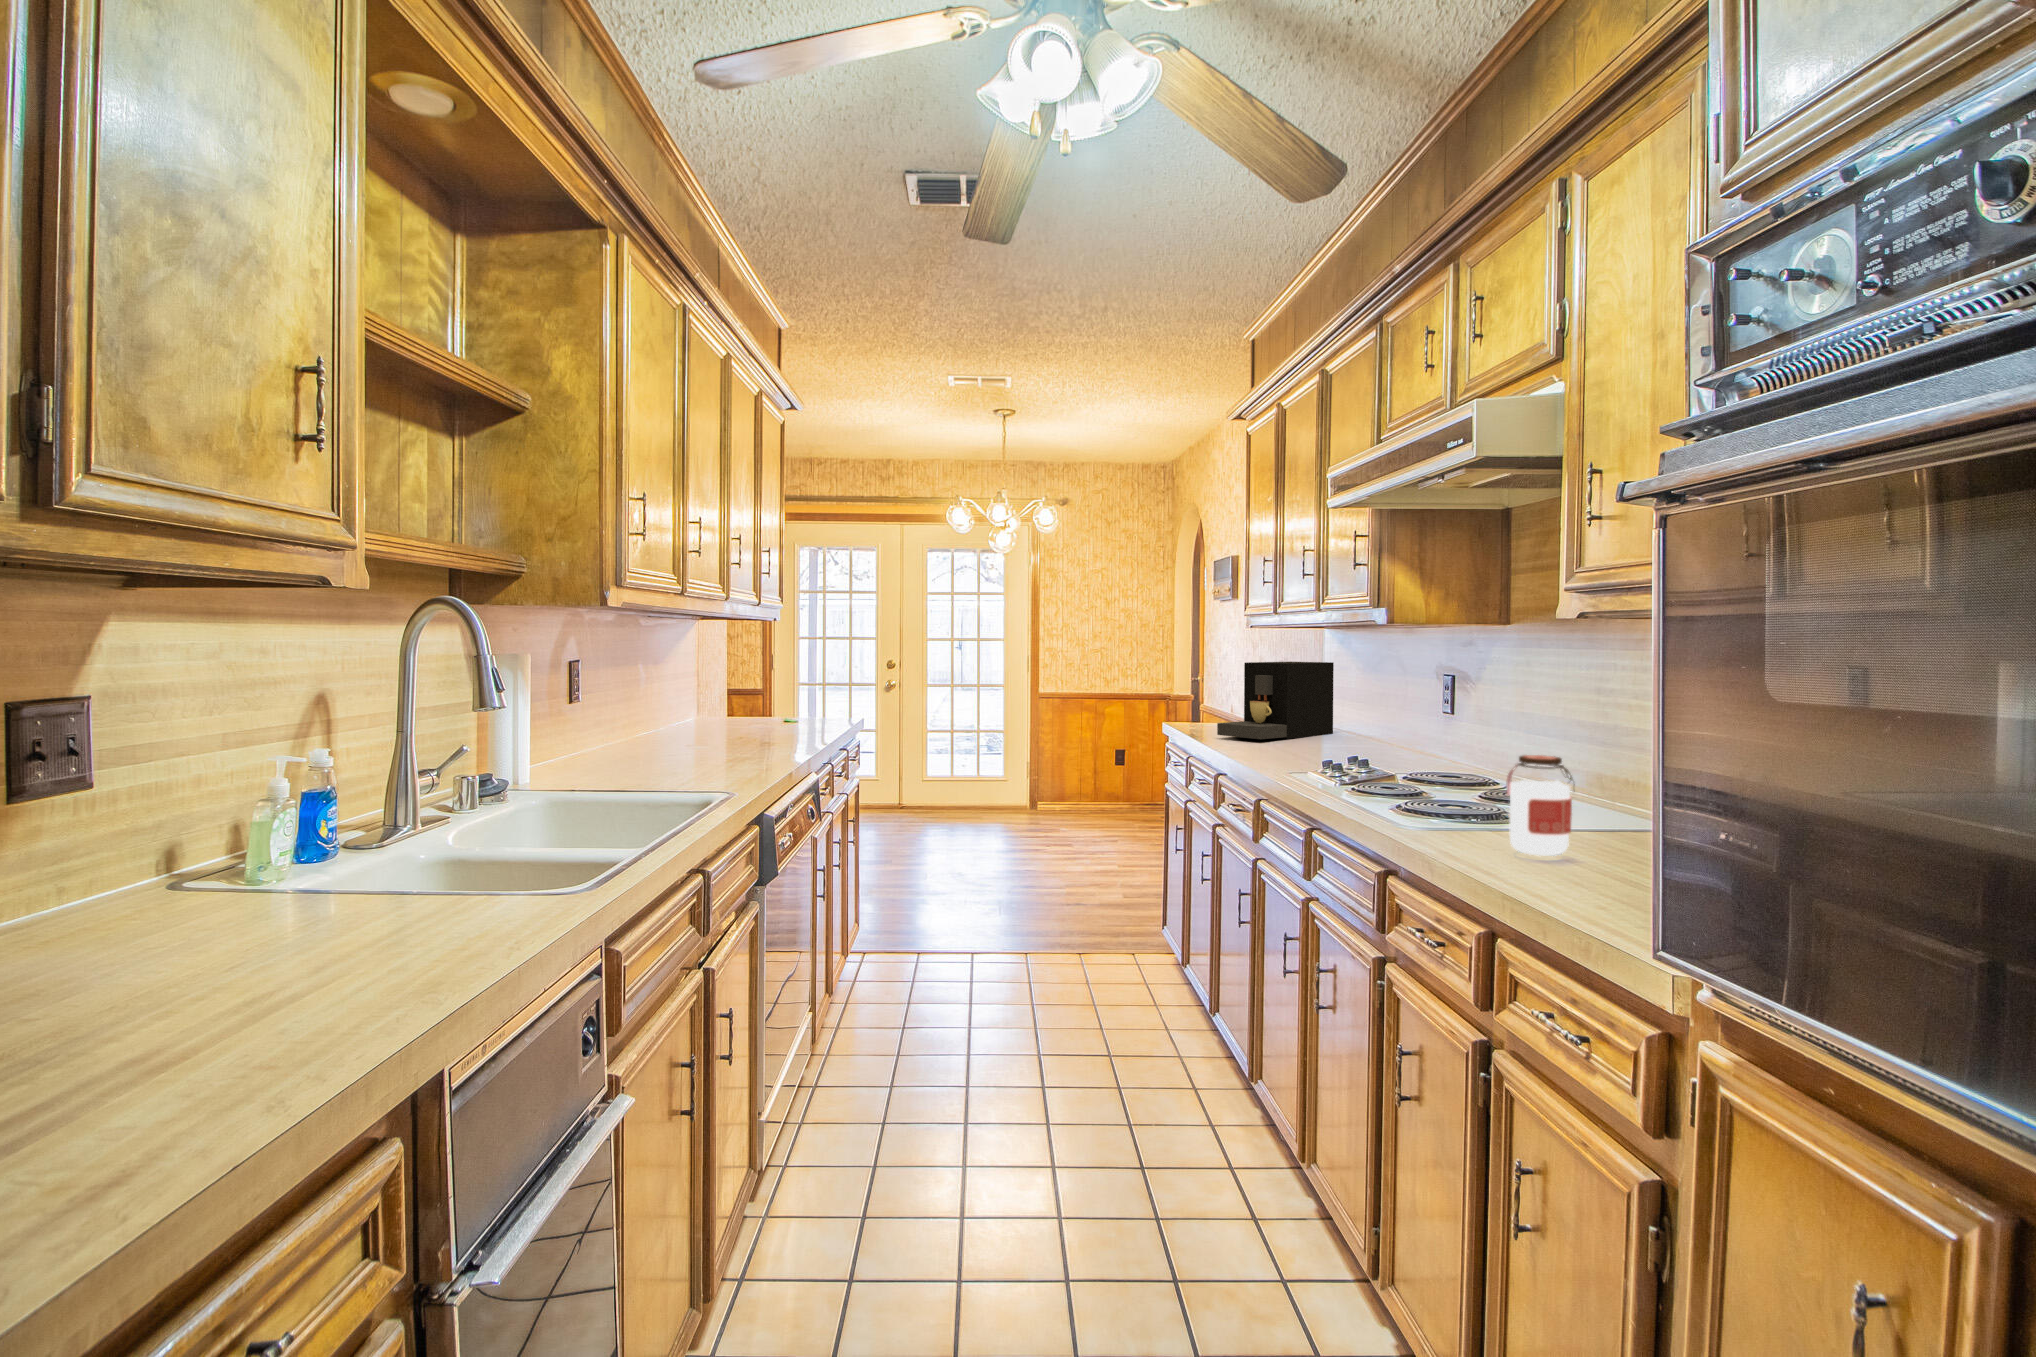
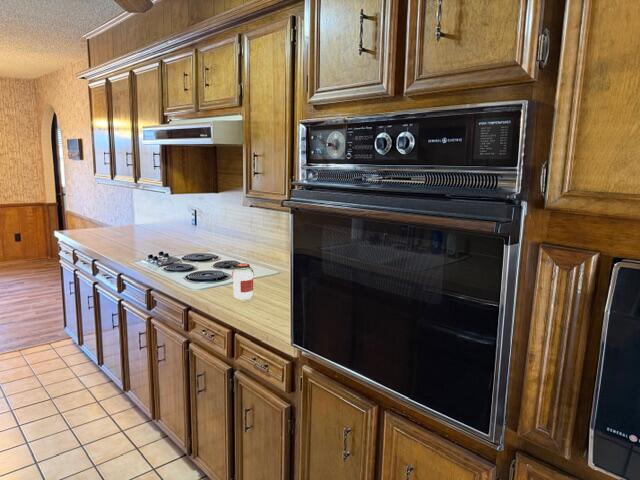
coffee maker: present [1217,662,1334,739] -> none [91,205,145,244]

